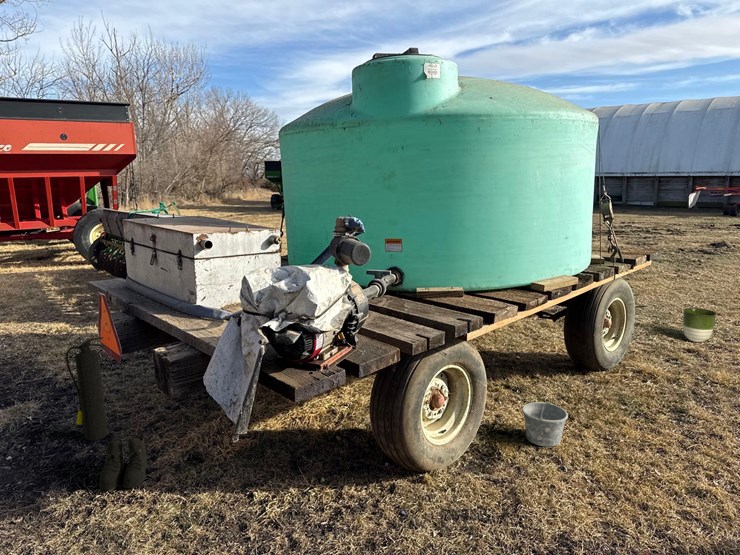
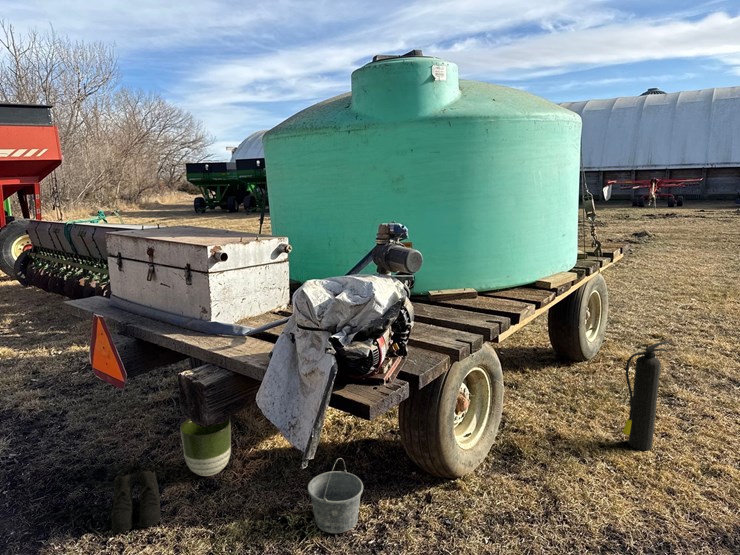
planter: present [683,308,716,342] -> present [180,418,231,476]
fire extinguisher: present [66,337,108,441] -> present [622,341,670,450]
bucket: present [522,402,568,447] -> present [308,465,363,533]

